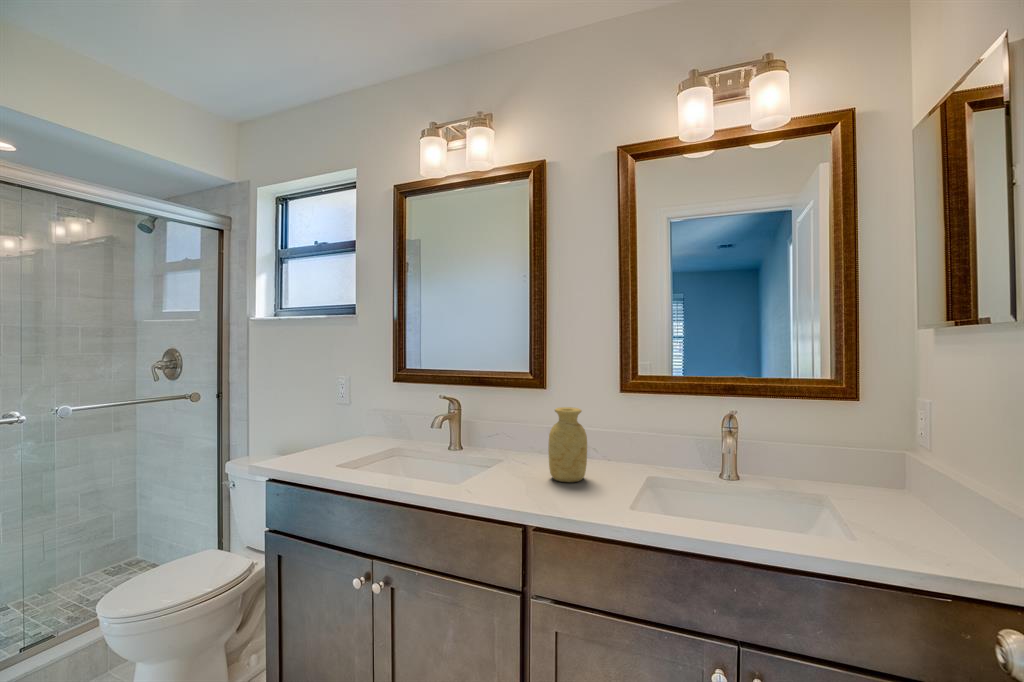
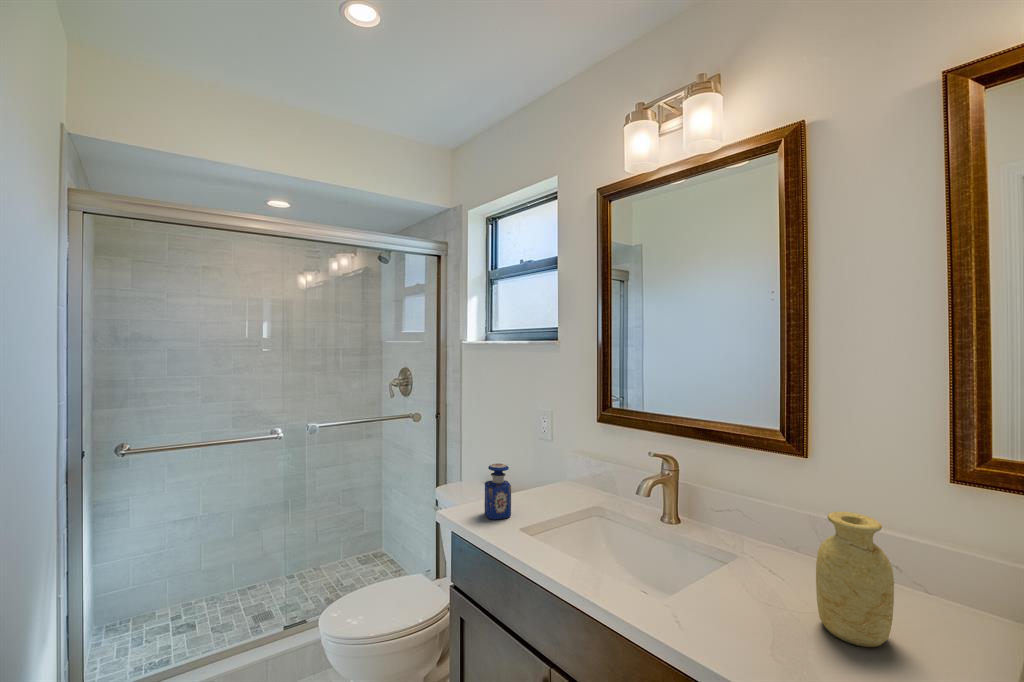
perfume bottle: none [296,416,323,464] -> present [484,463,511,519]

